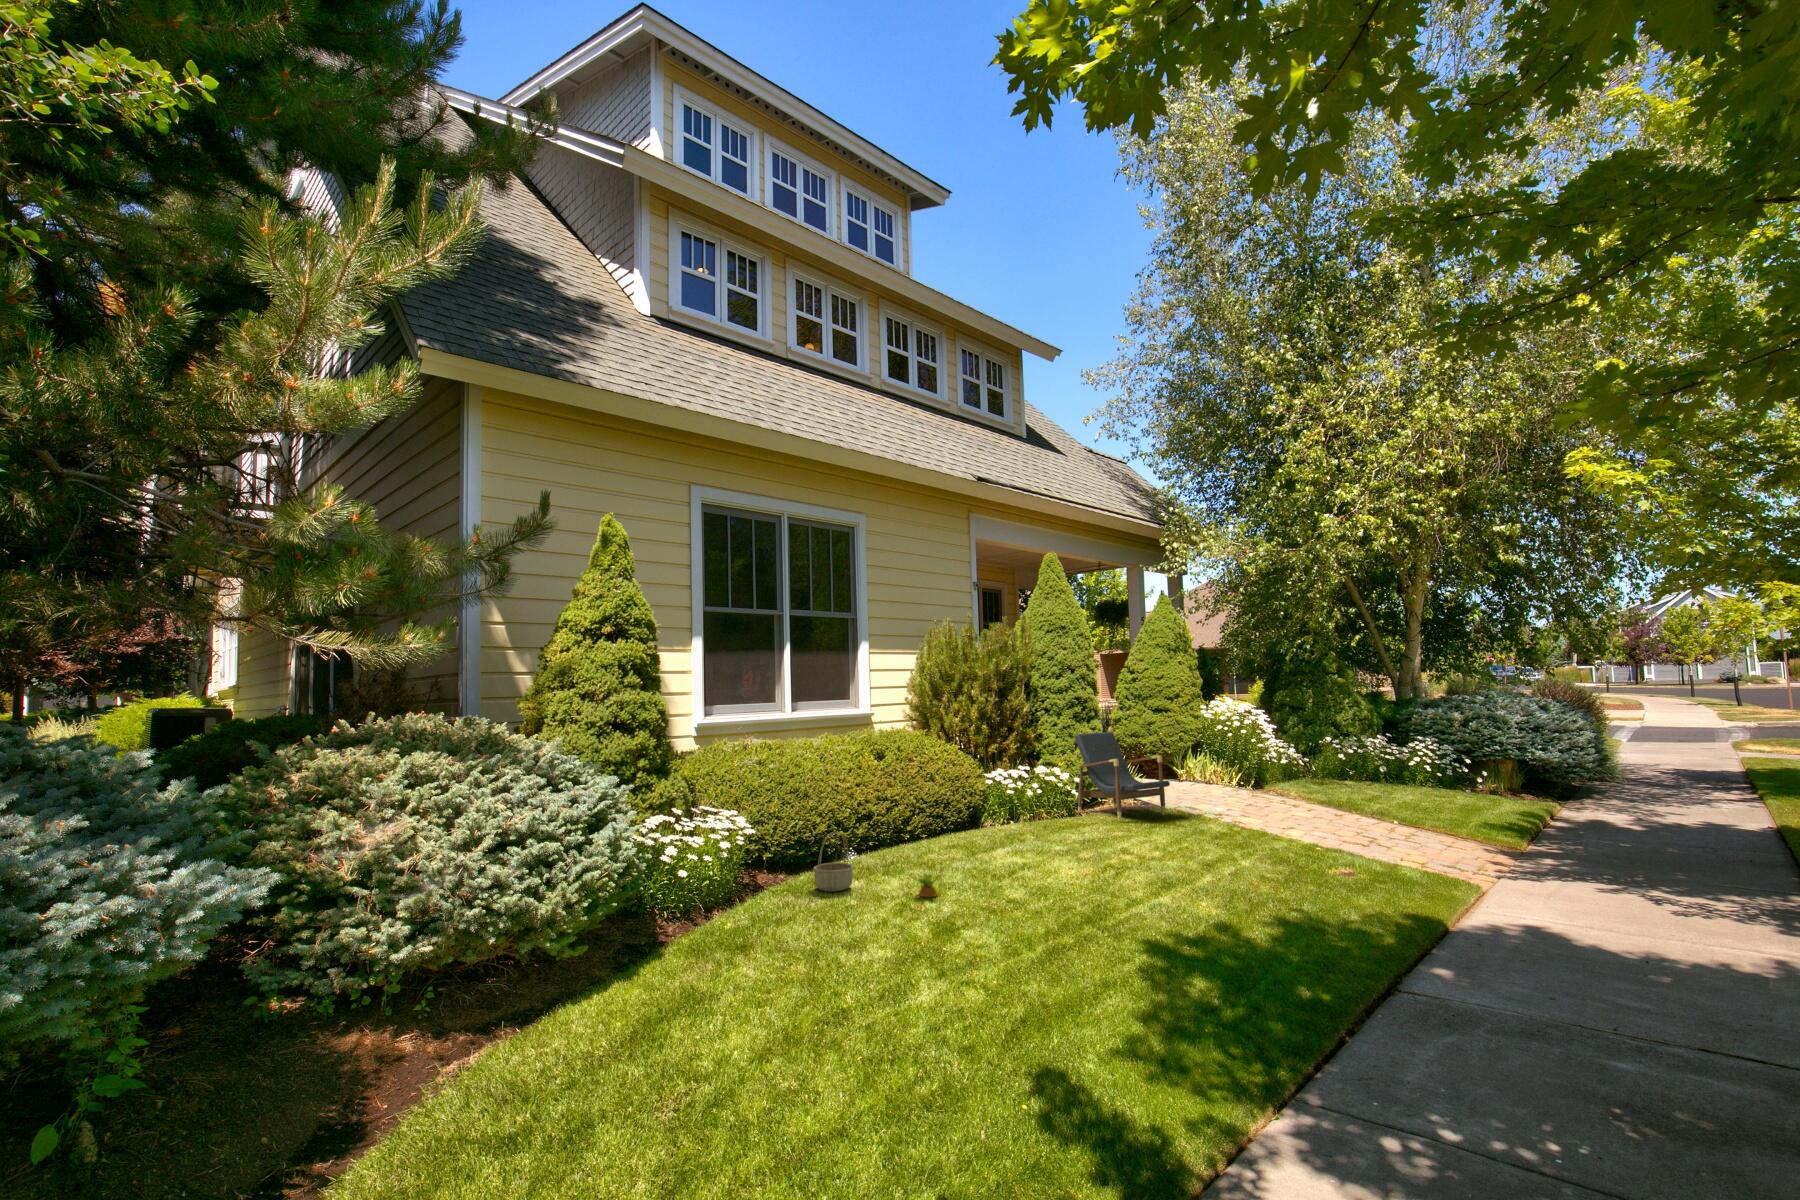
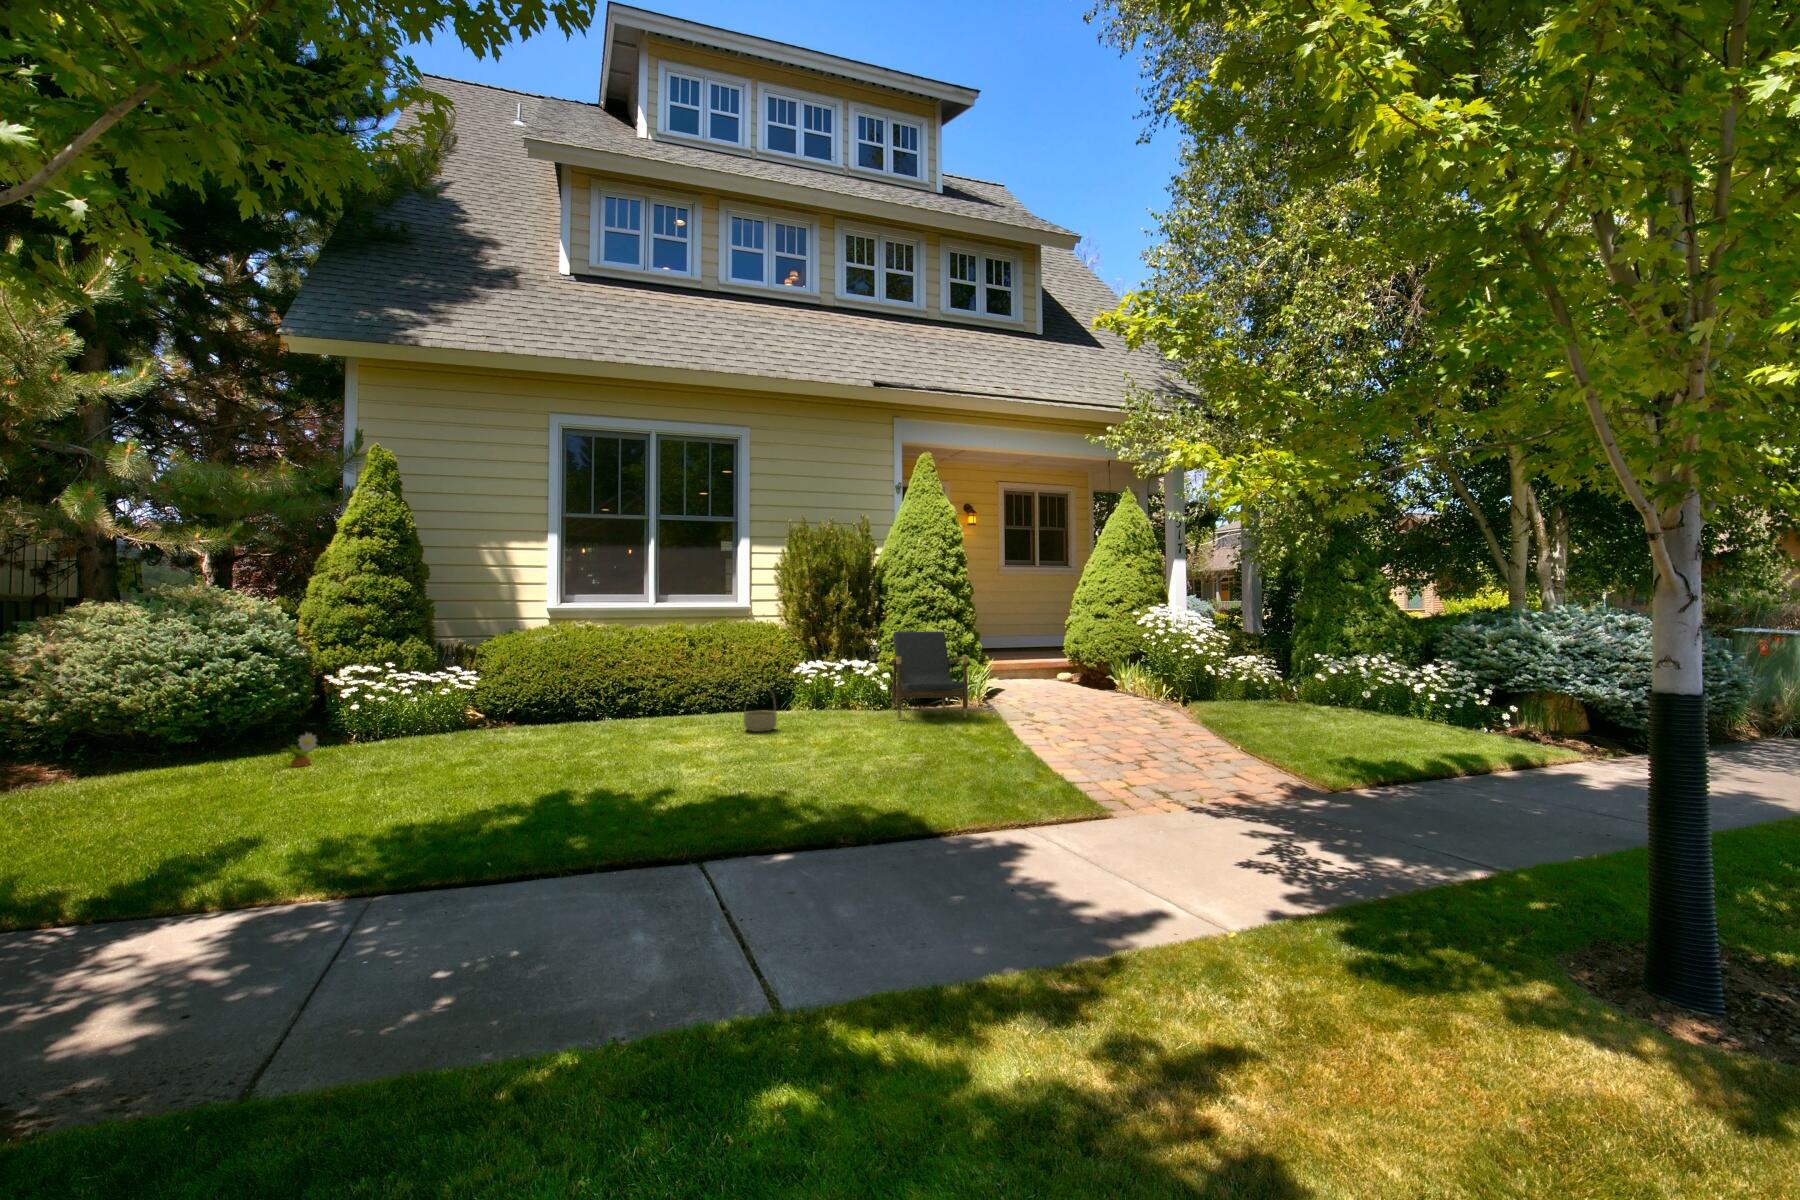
basket: present [814,832,854,892] -> present [744,687,777,732]
decorative plant: present [914,866,944,897] -> present [283,733,318,767]

